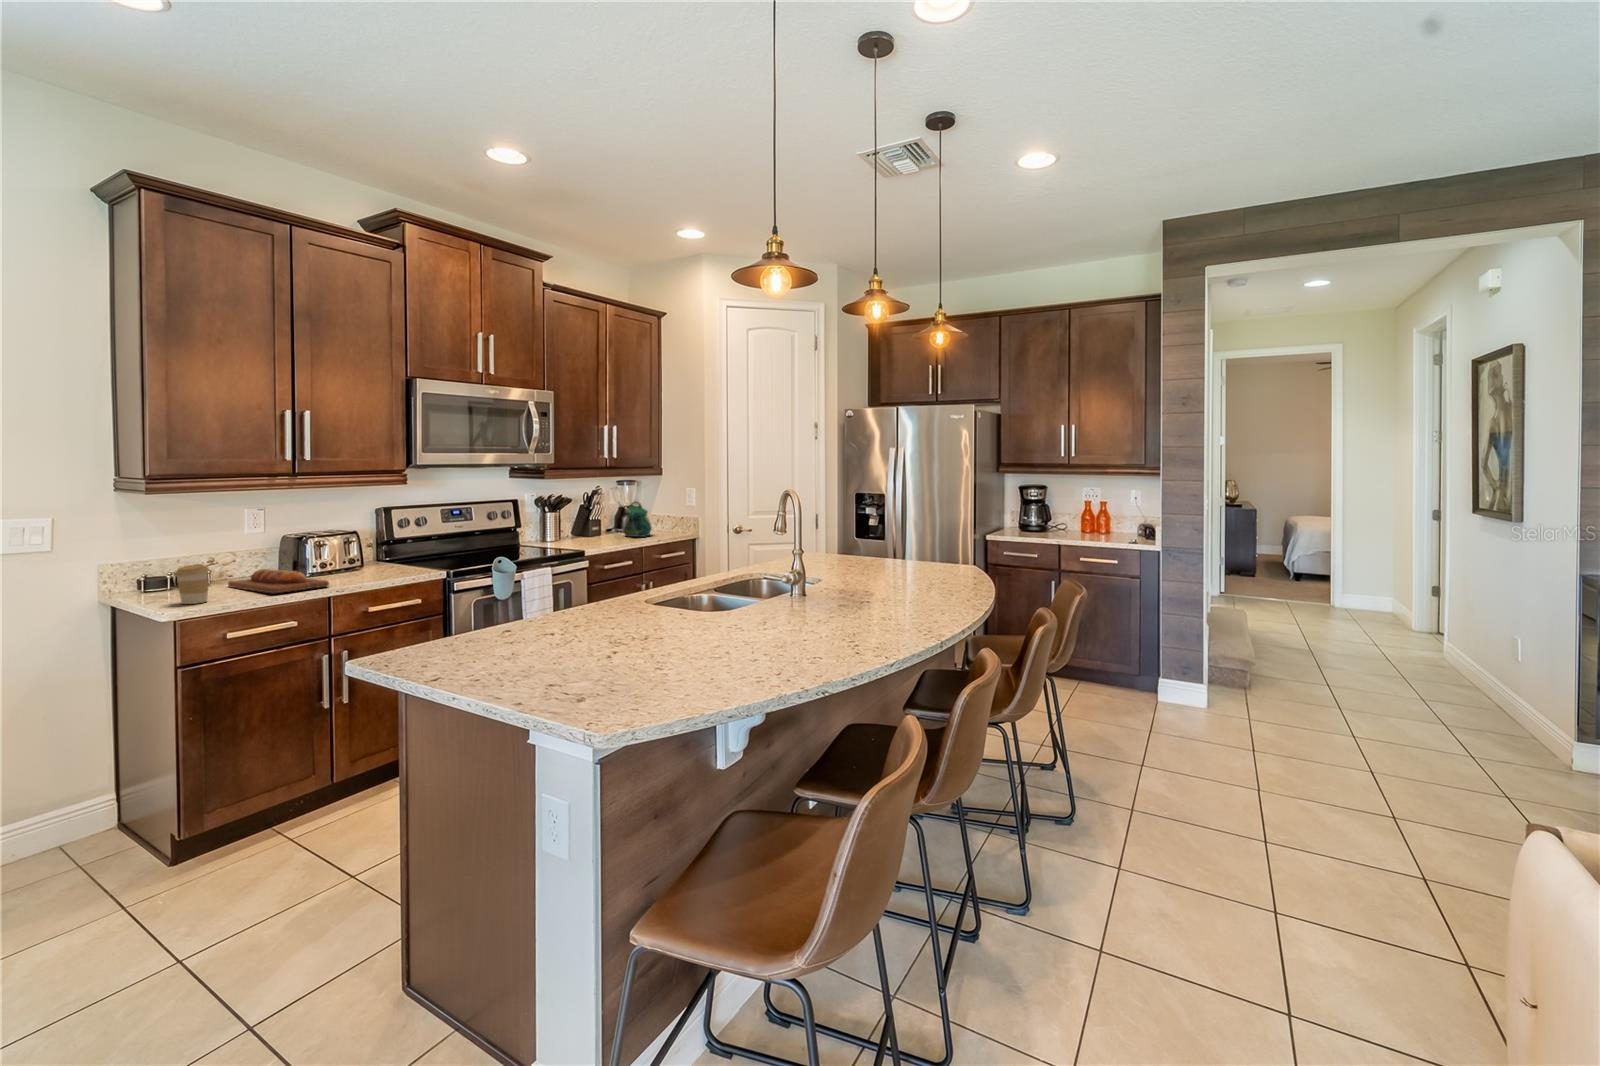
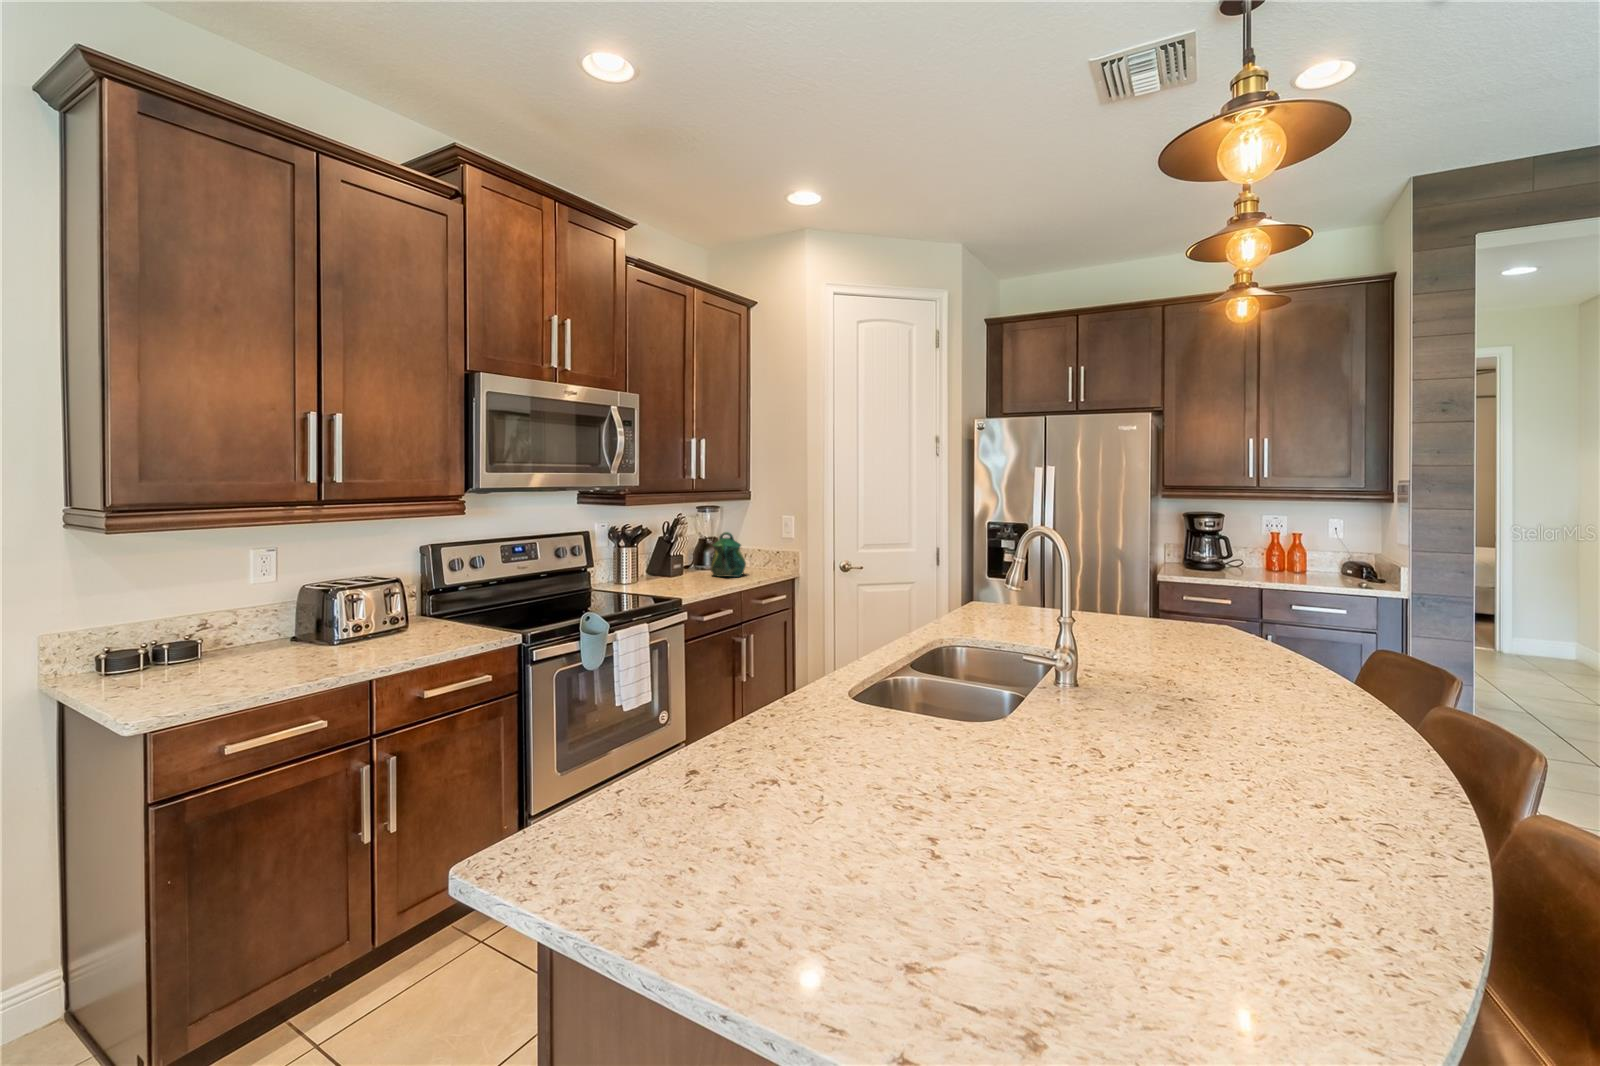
coffee cup: present [175,564,209,604] -> none [149,638,201,701]
bread loaf: present [228,569,329,593] -> none [225,638,371,678]

